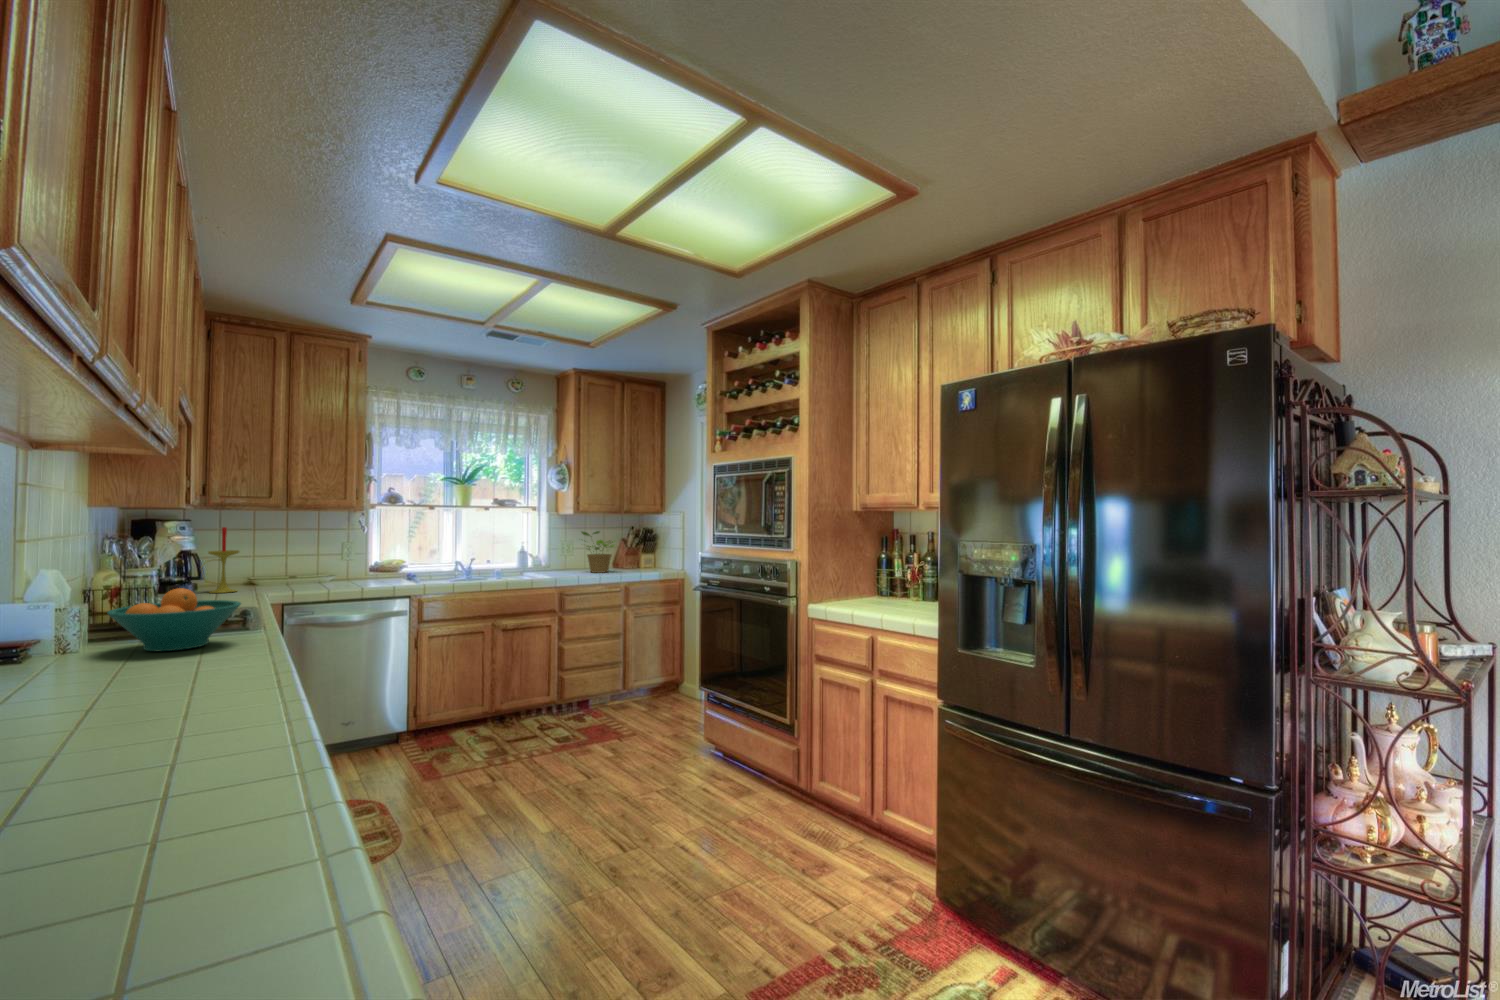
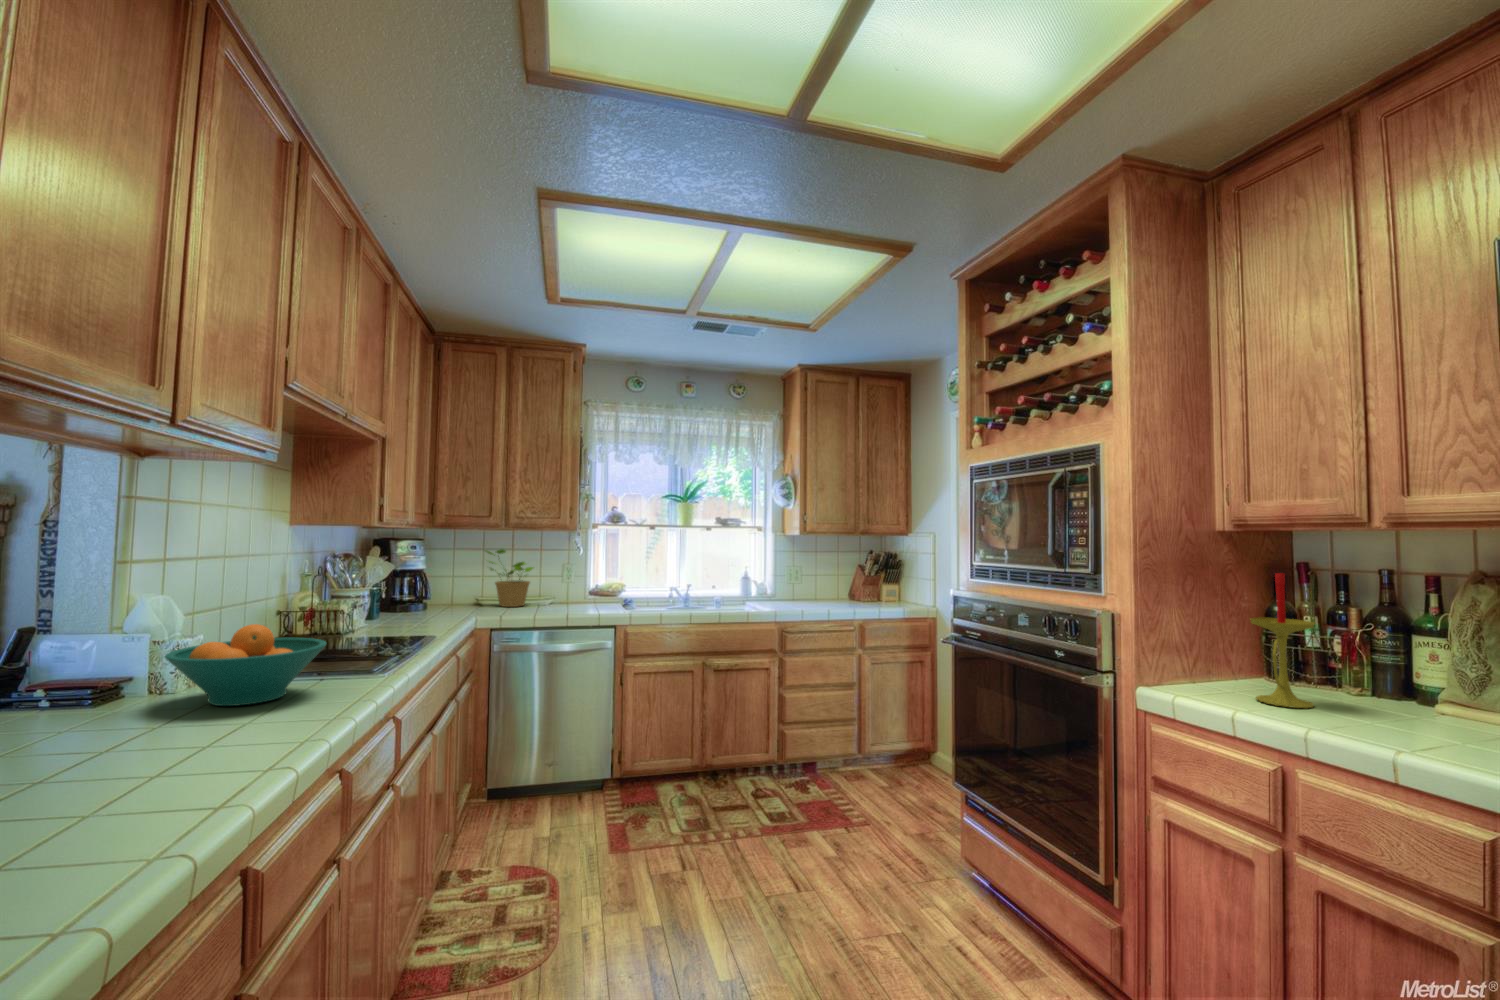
candle: present [201,527,239,593] -> present [1250,573,1314,708]
potted plant: present [582,531,614,573] -> present [486,549,533,607]

